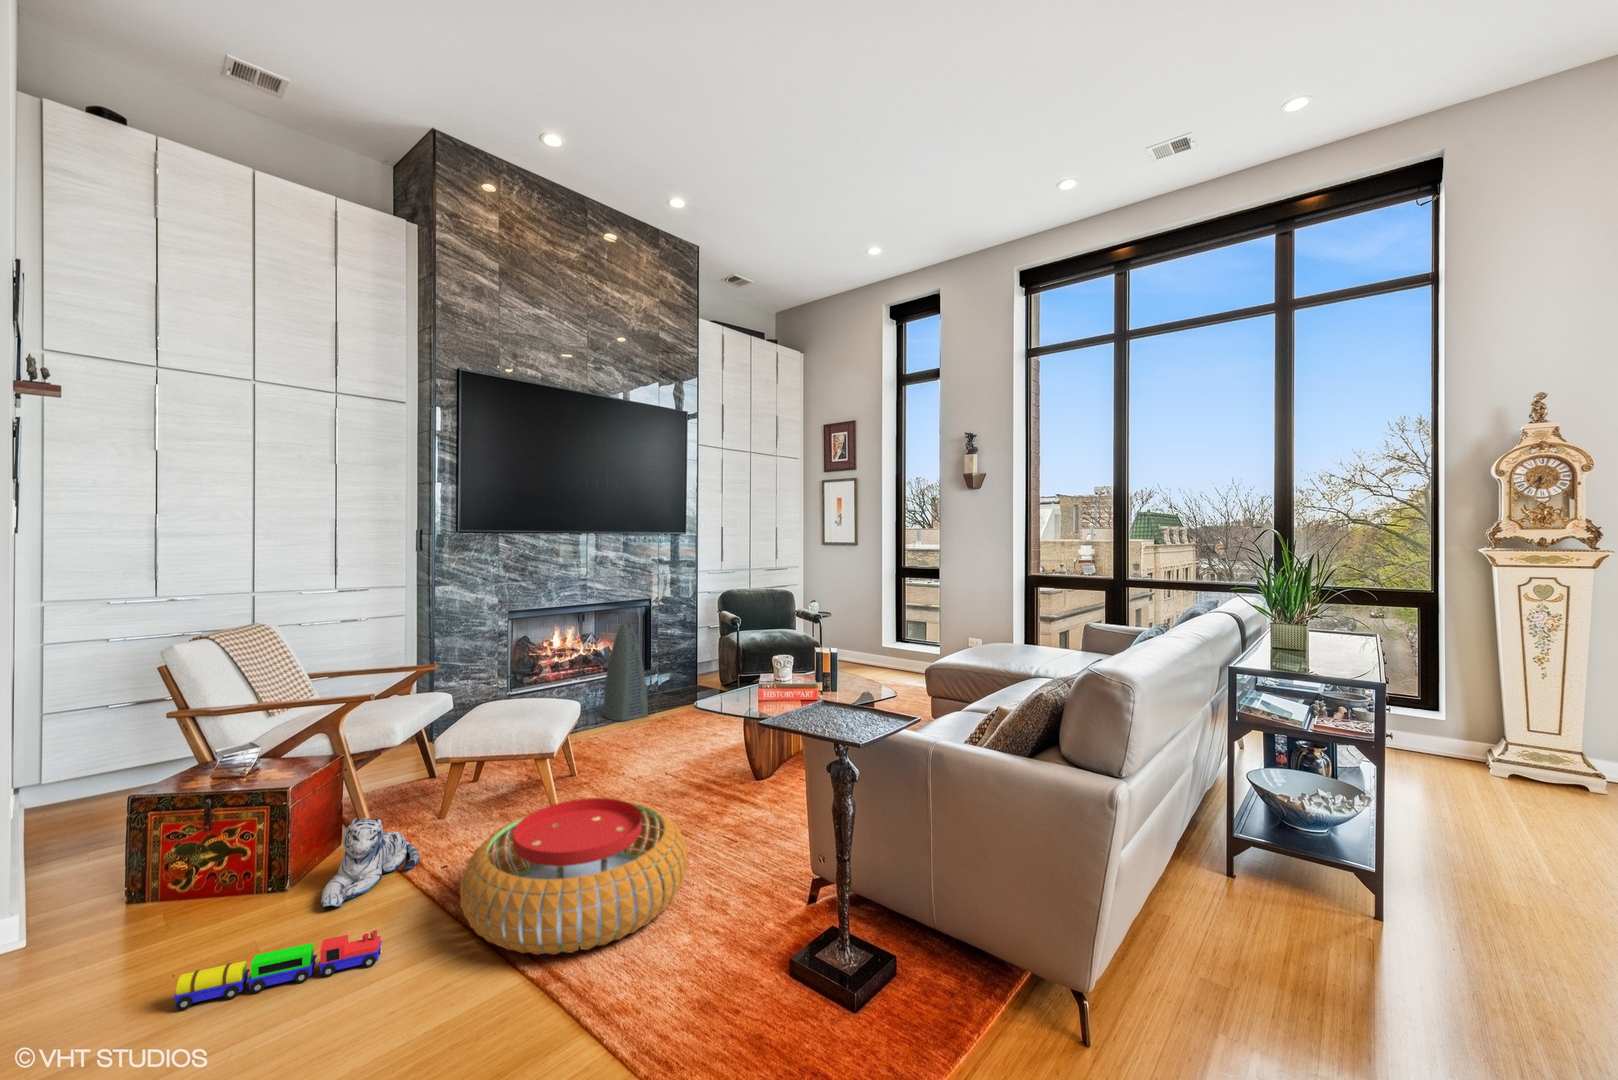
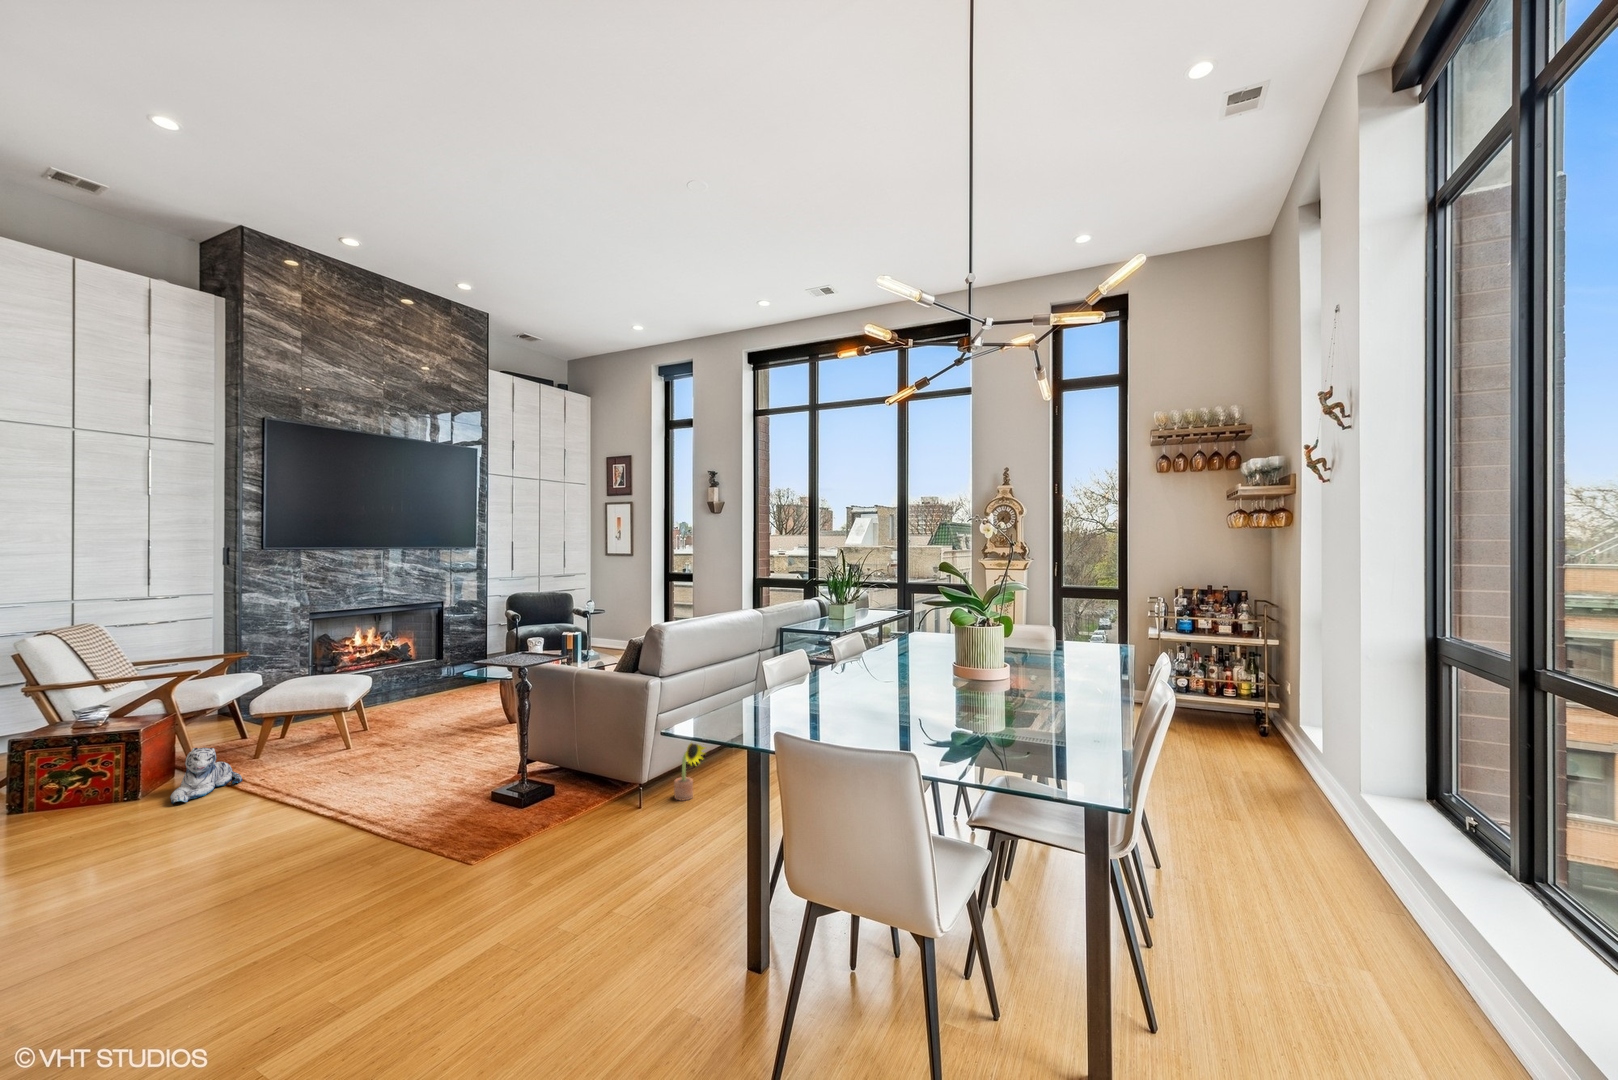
air purifier: present [603,621,648,721] -> none [396,620,437,701]
pouf: present [460,798,687,955] -> none [280,726,445,808]
decorative plant: none [1108,908,1174,1028] -> present [674,743,705,801]
toy train: present [173,930,382,1010] -> none [82,801,226,847]

